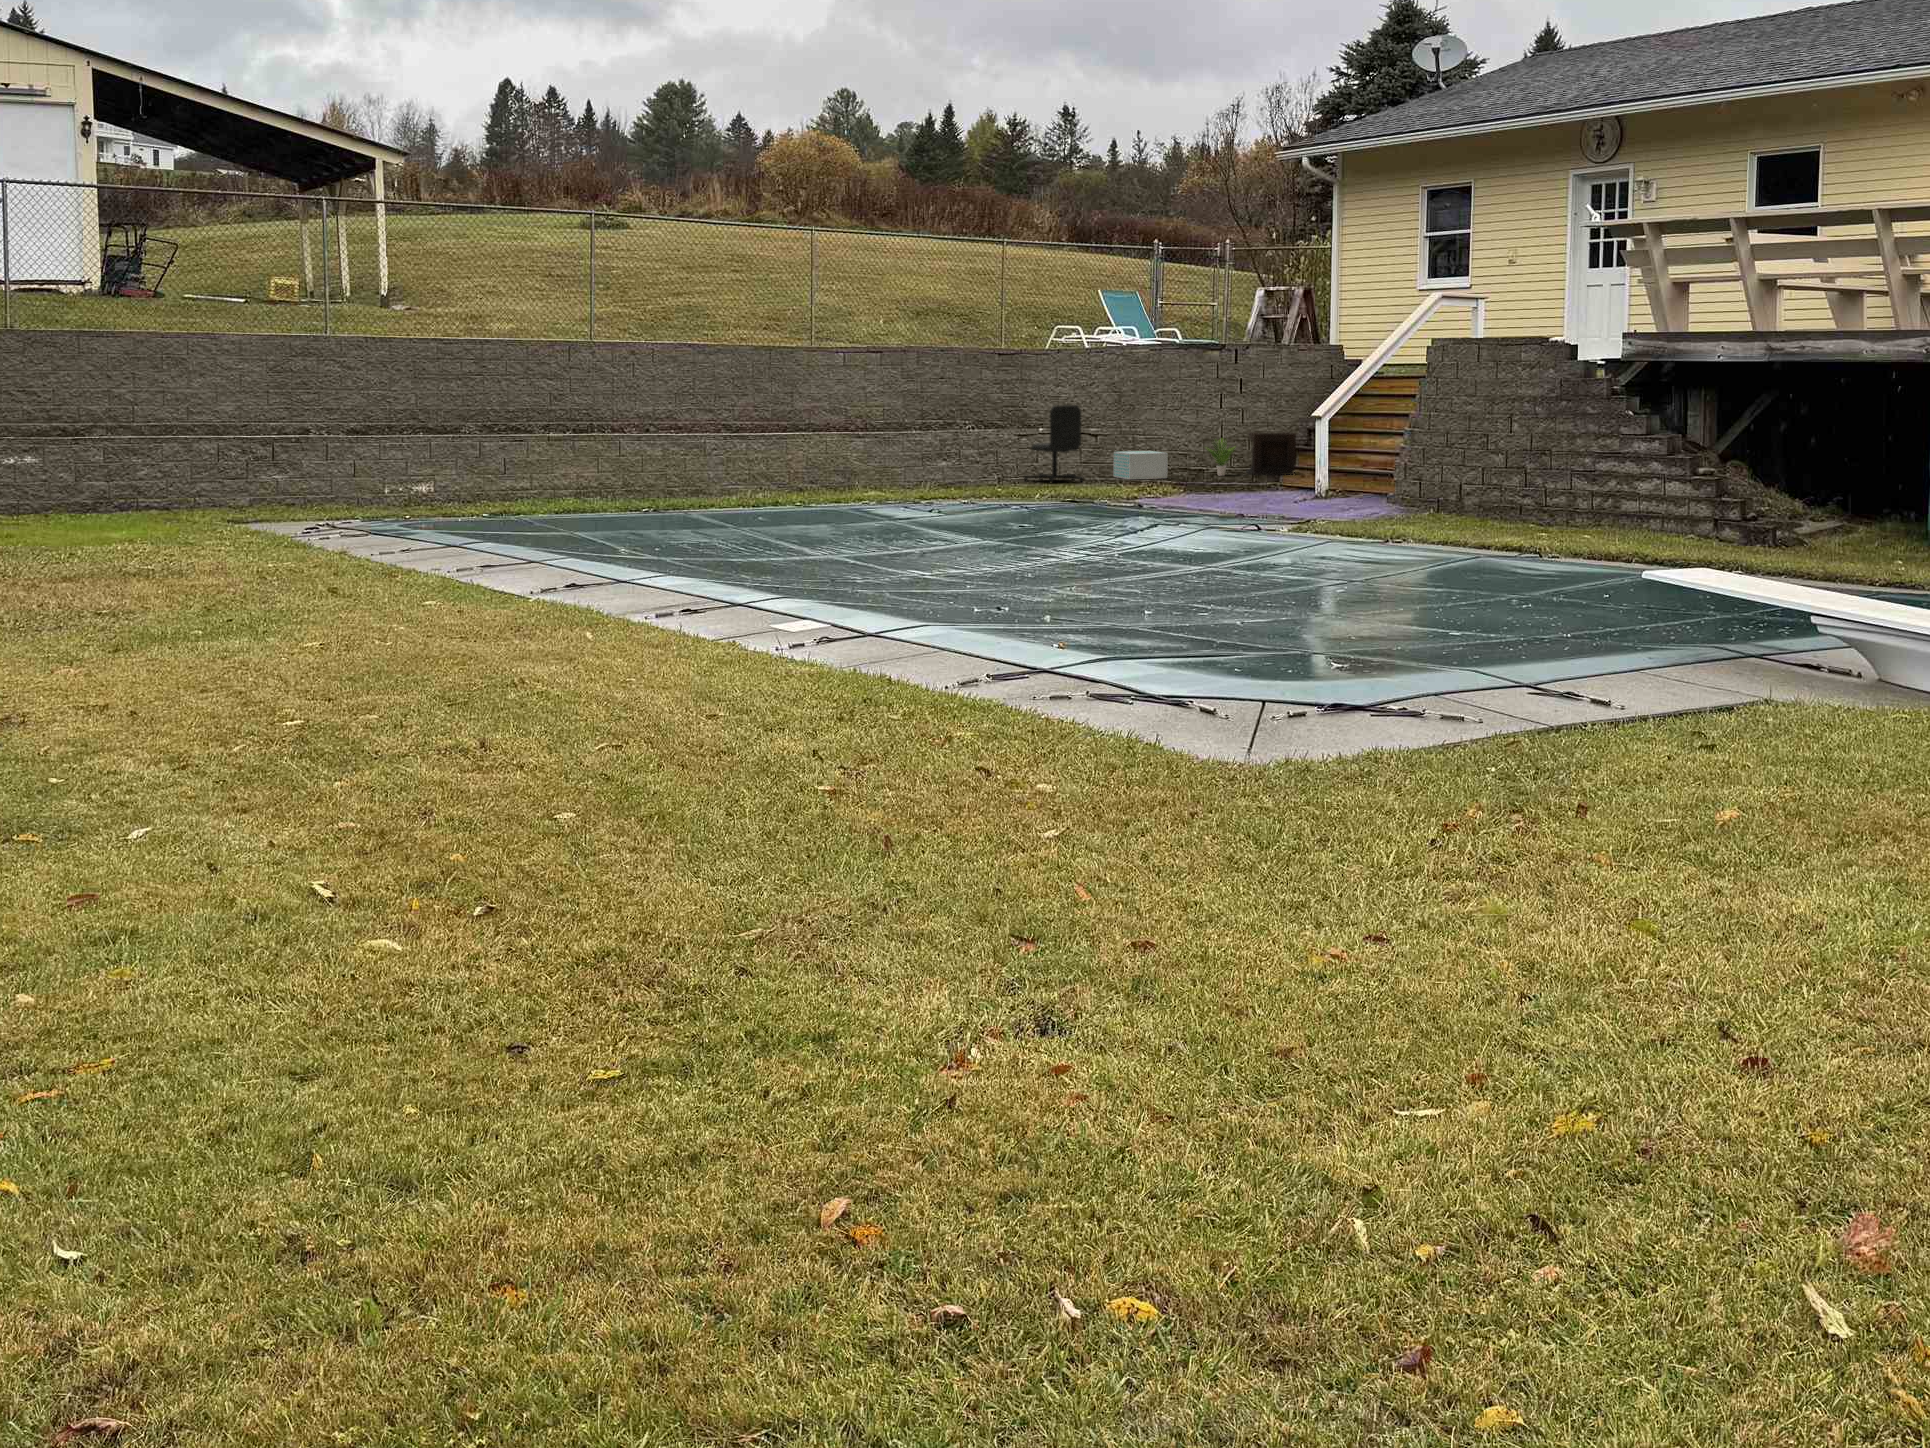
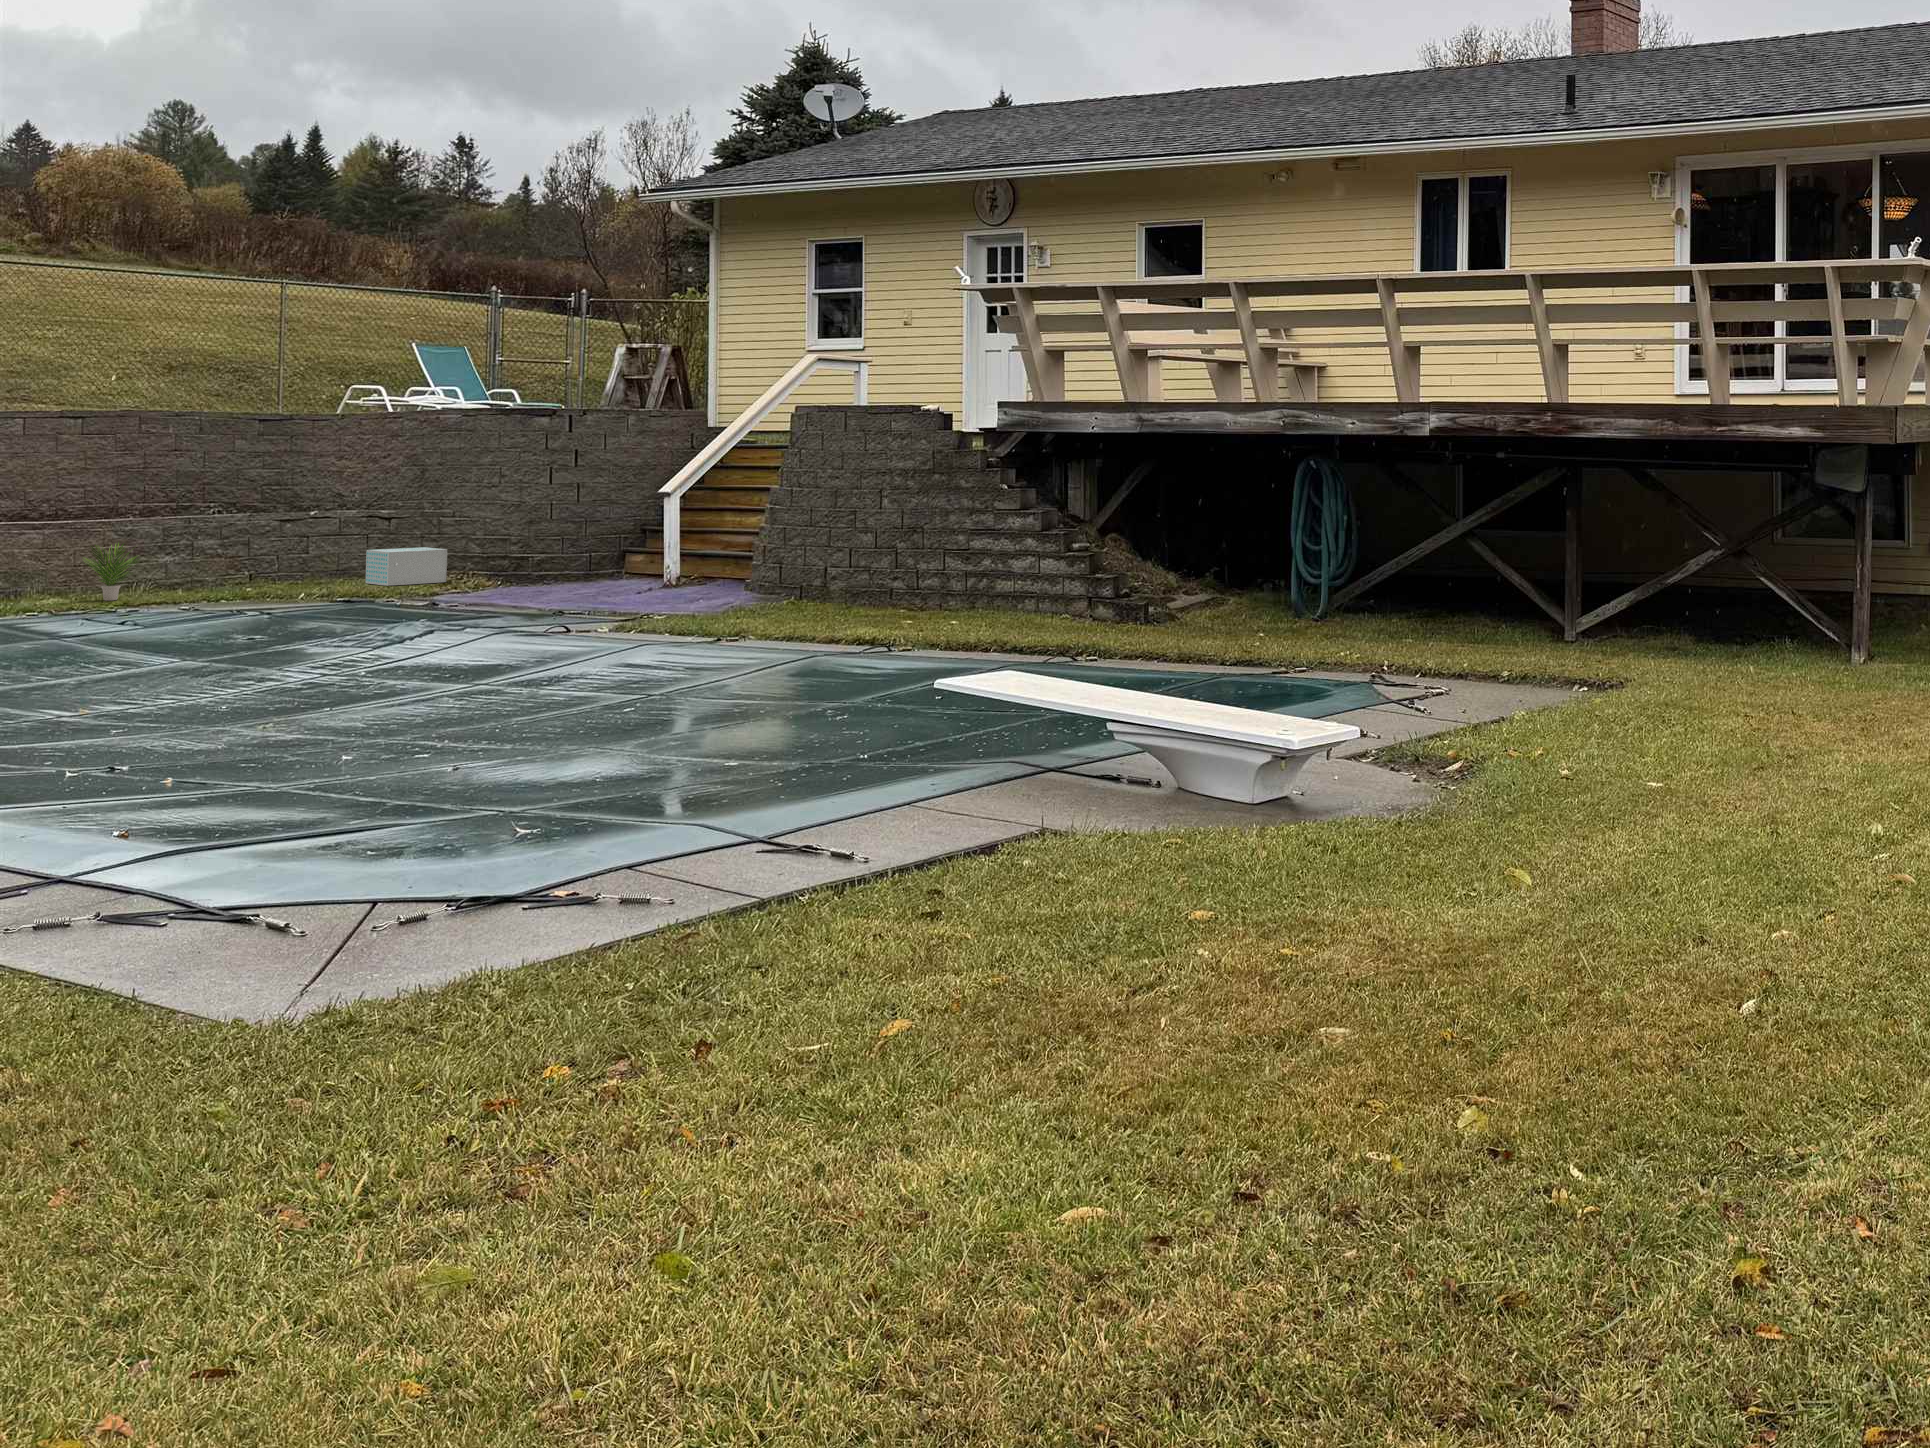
chair: present [1024,405,1083,484] -> none [214,489,312,596]
wooden crate: present [1246,431,1296,475] -> none [568,518,634,574]
potted plant: present [1207,439,1234,476] -> present [85,543,139,601]

